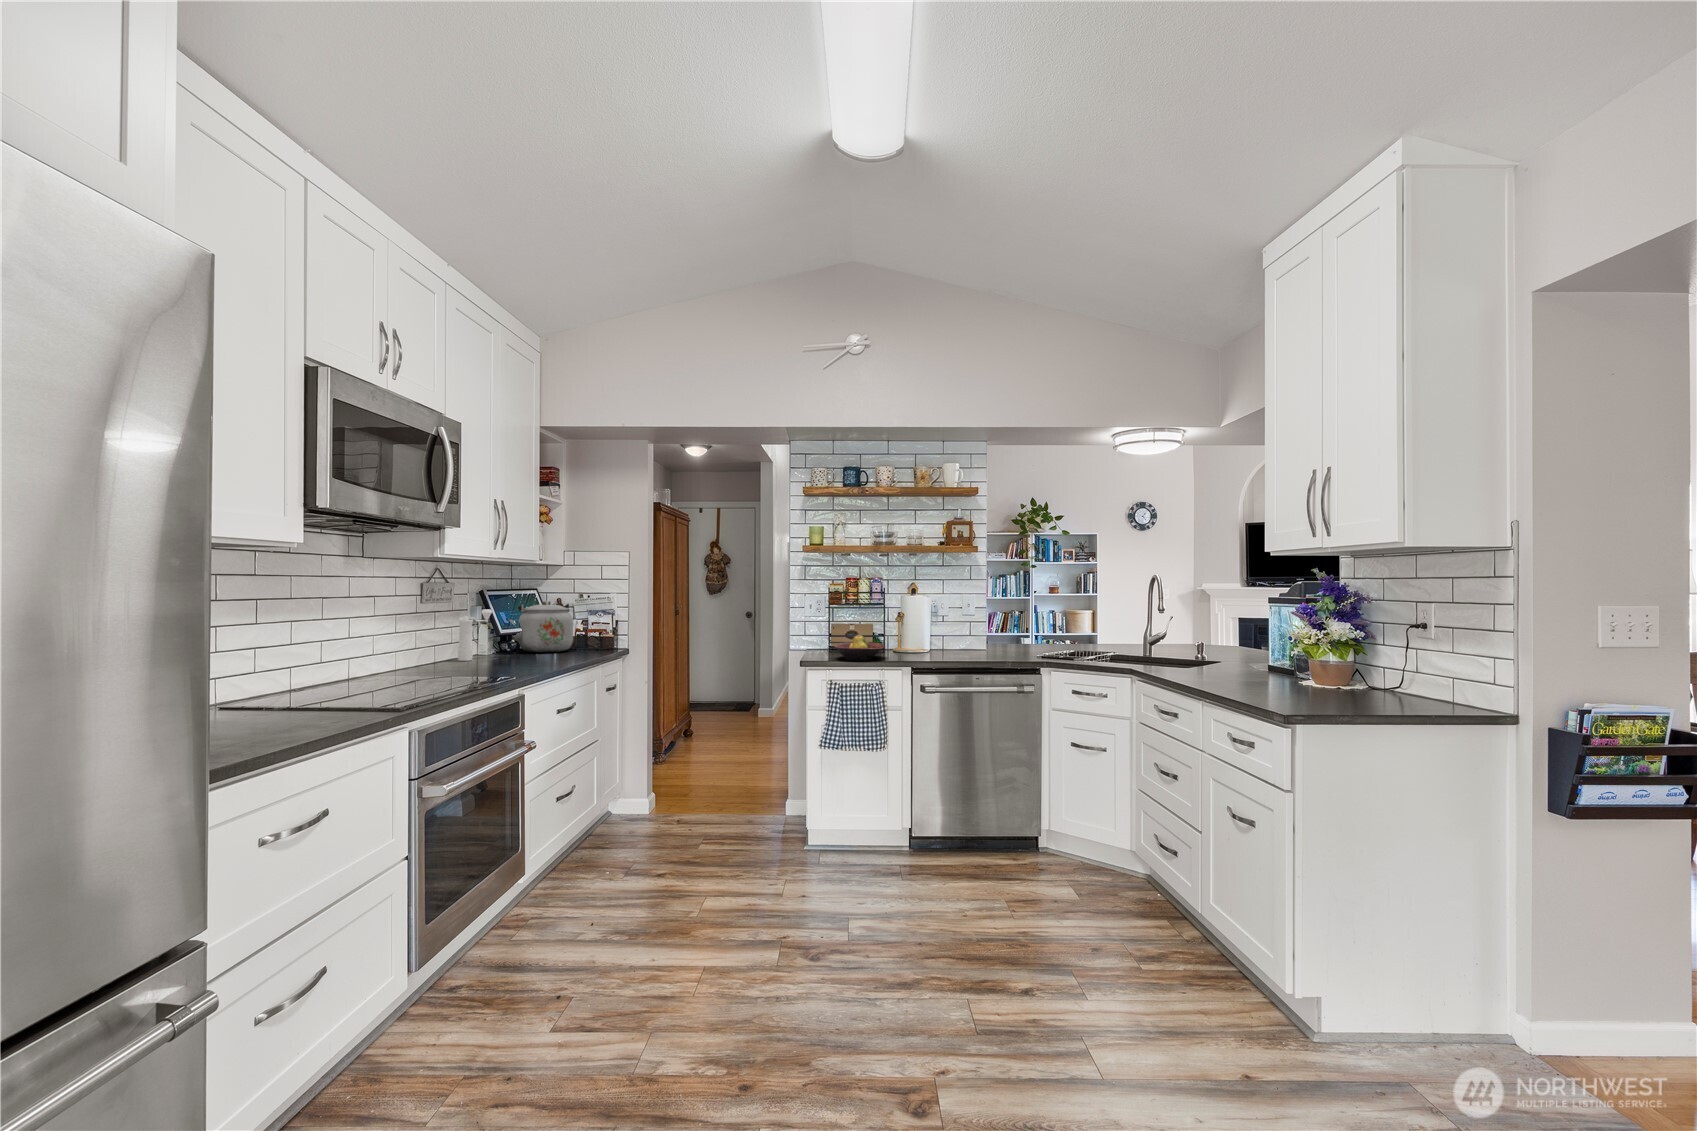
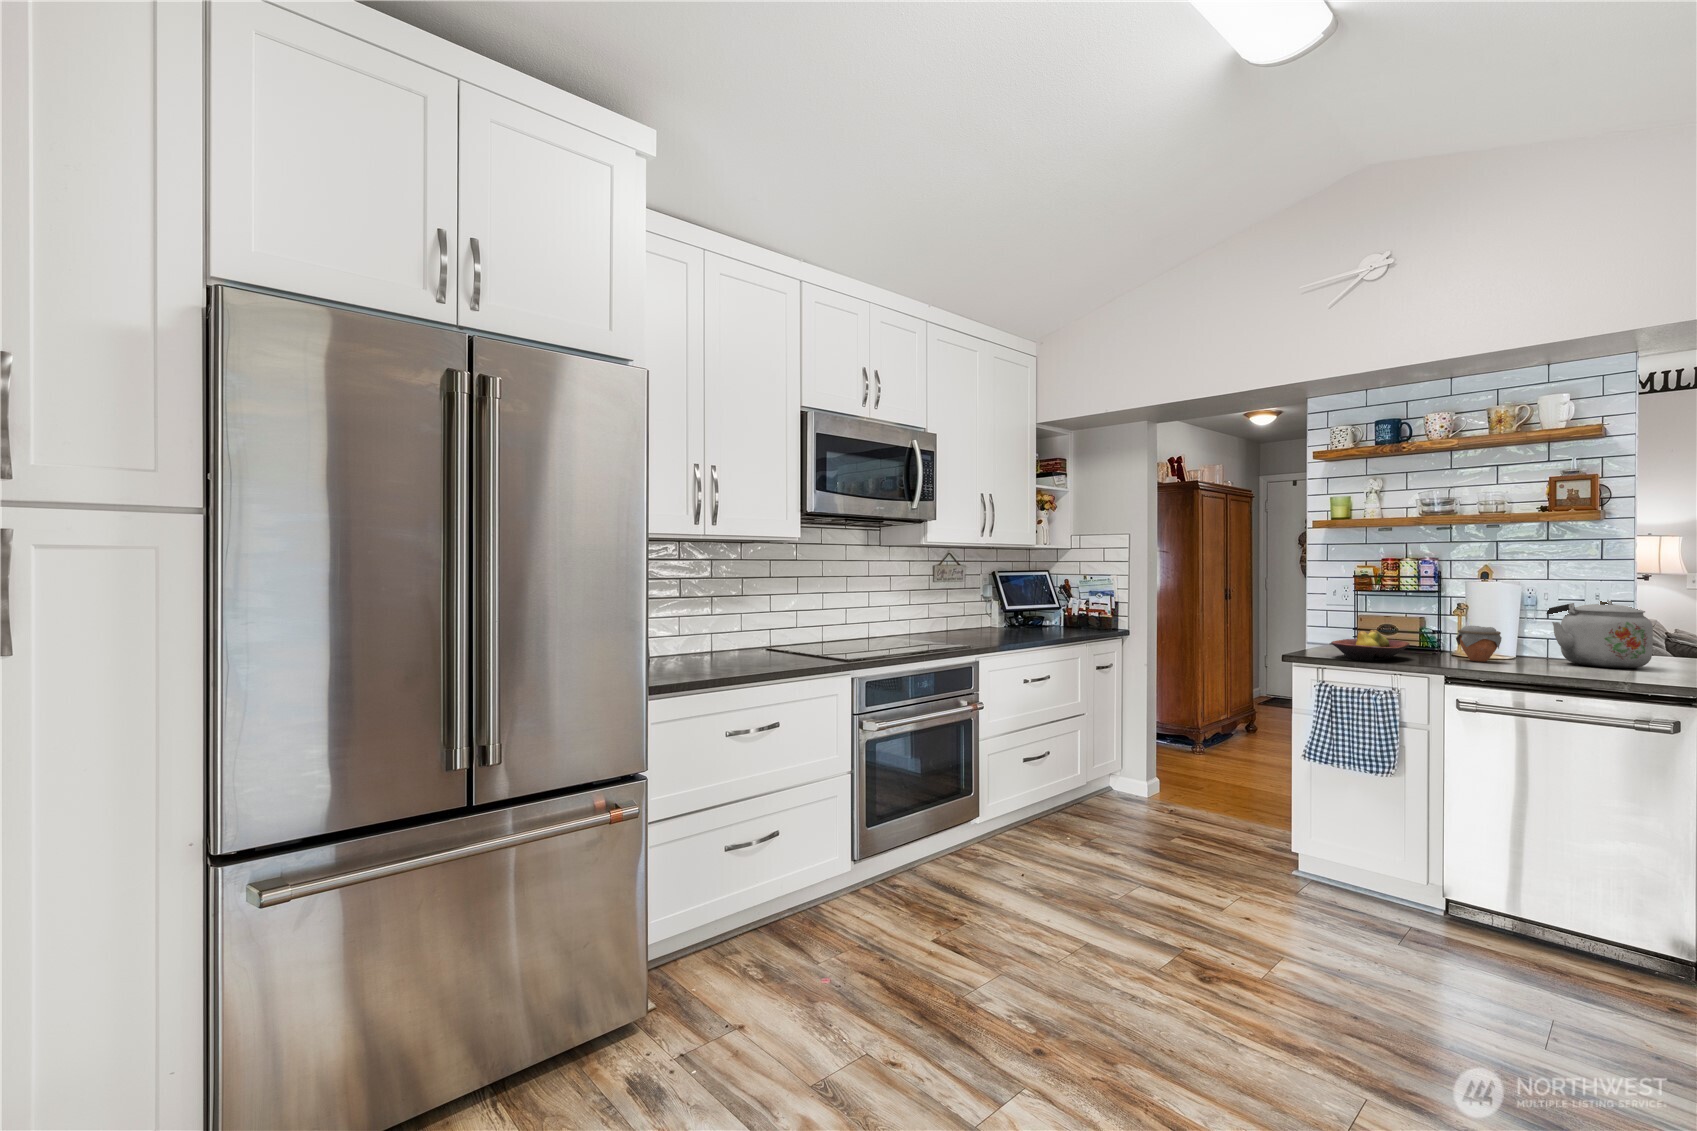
kettle: present [508,601,573,652] -> present [1547,600,1653,668]
pepper mill: present [458,609,492,661] -> none [965,587,995,630]
jar: none [908,627,936,655] -> present [1456,626,1502,662]

